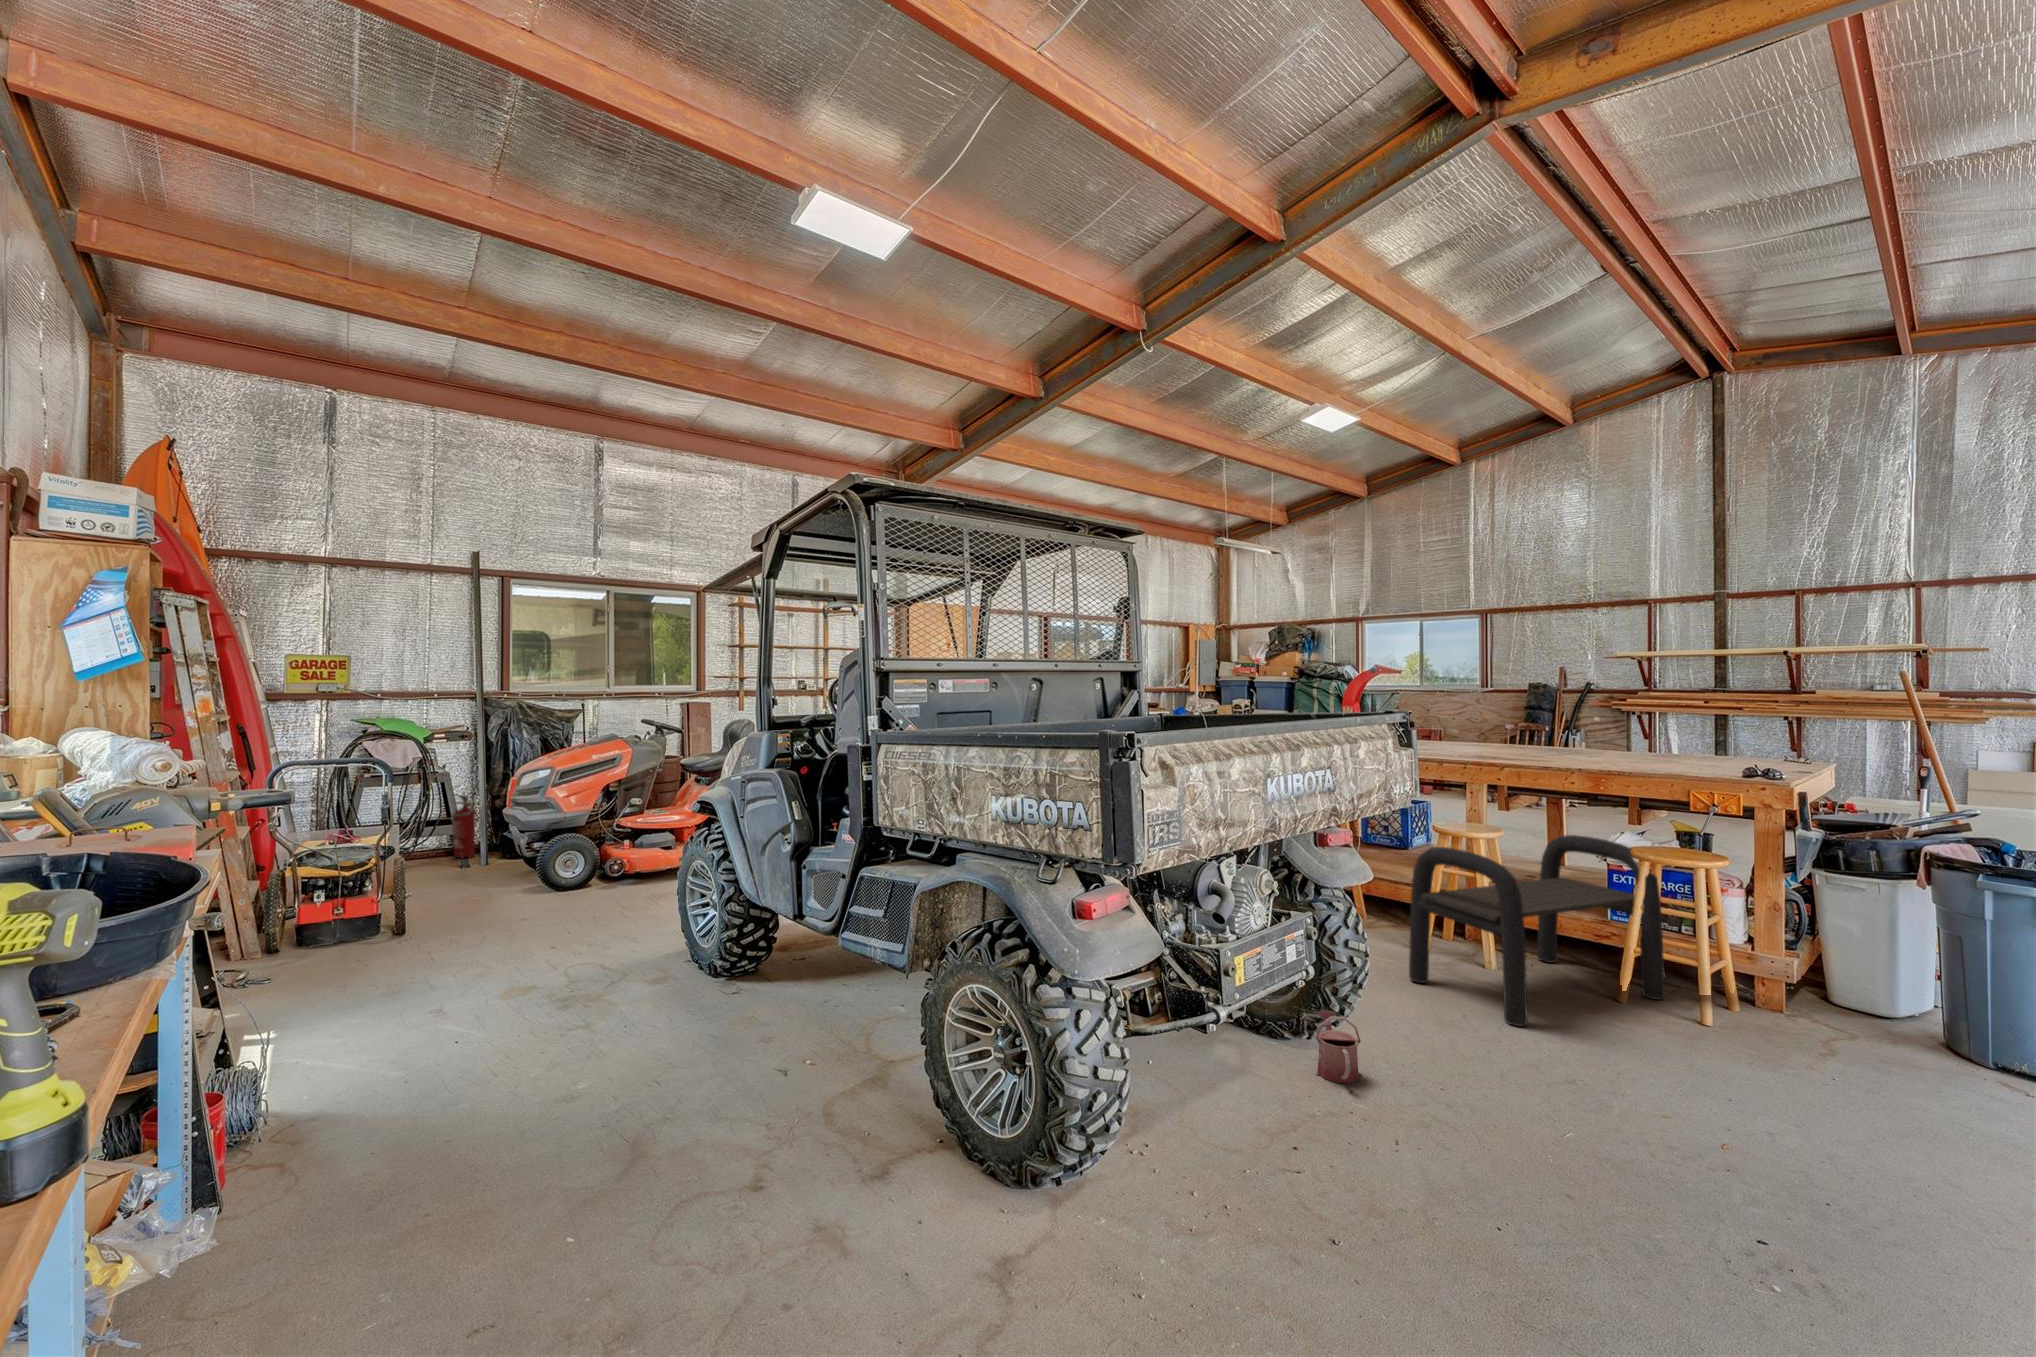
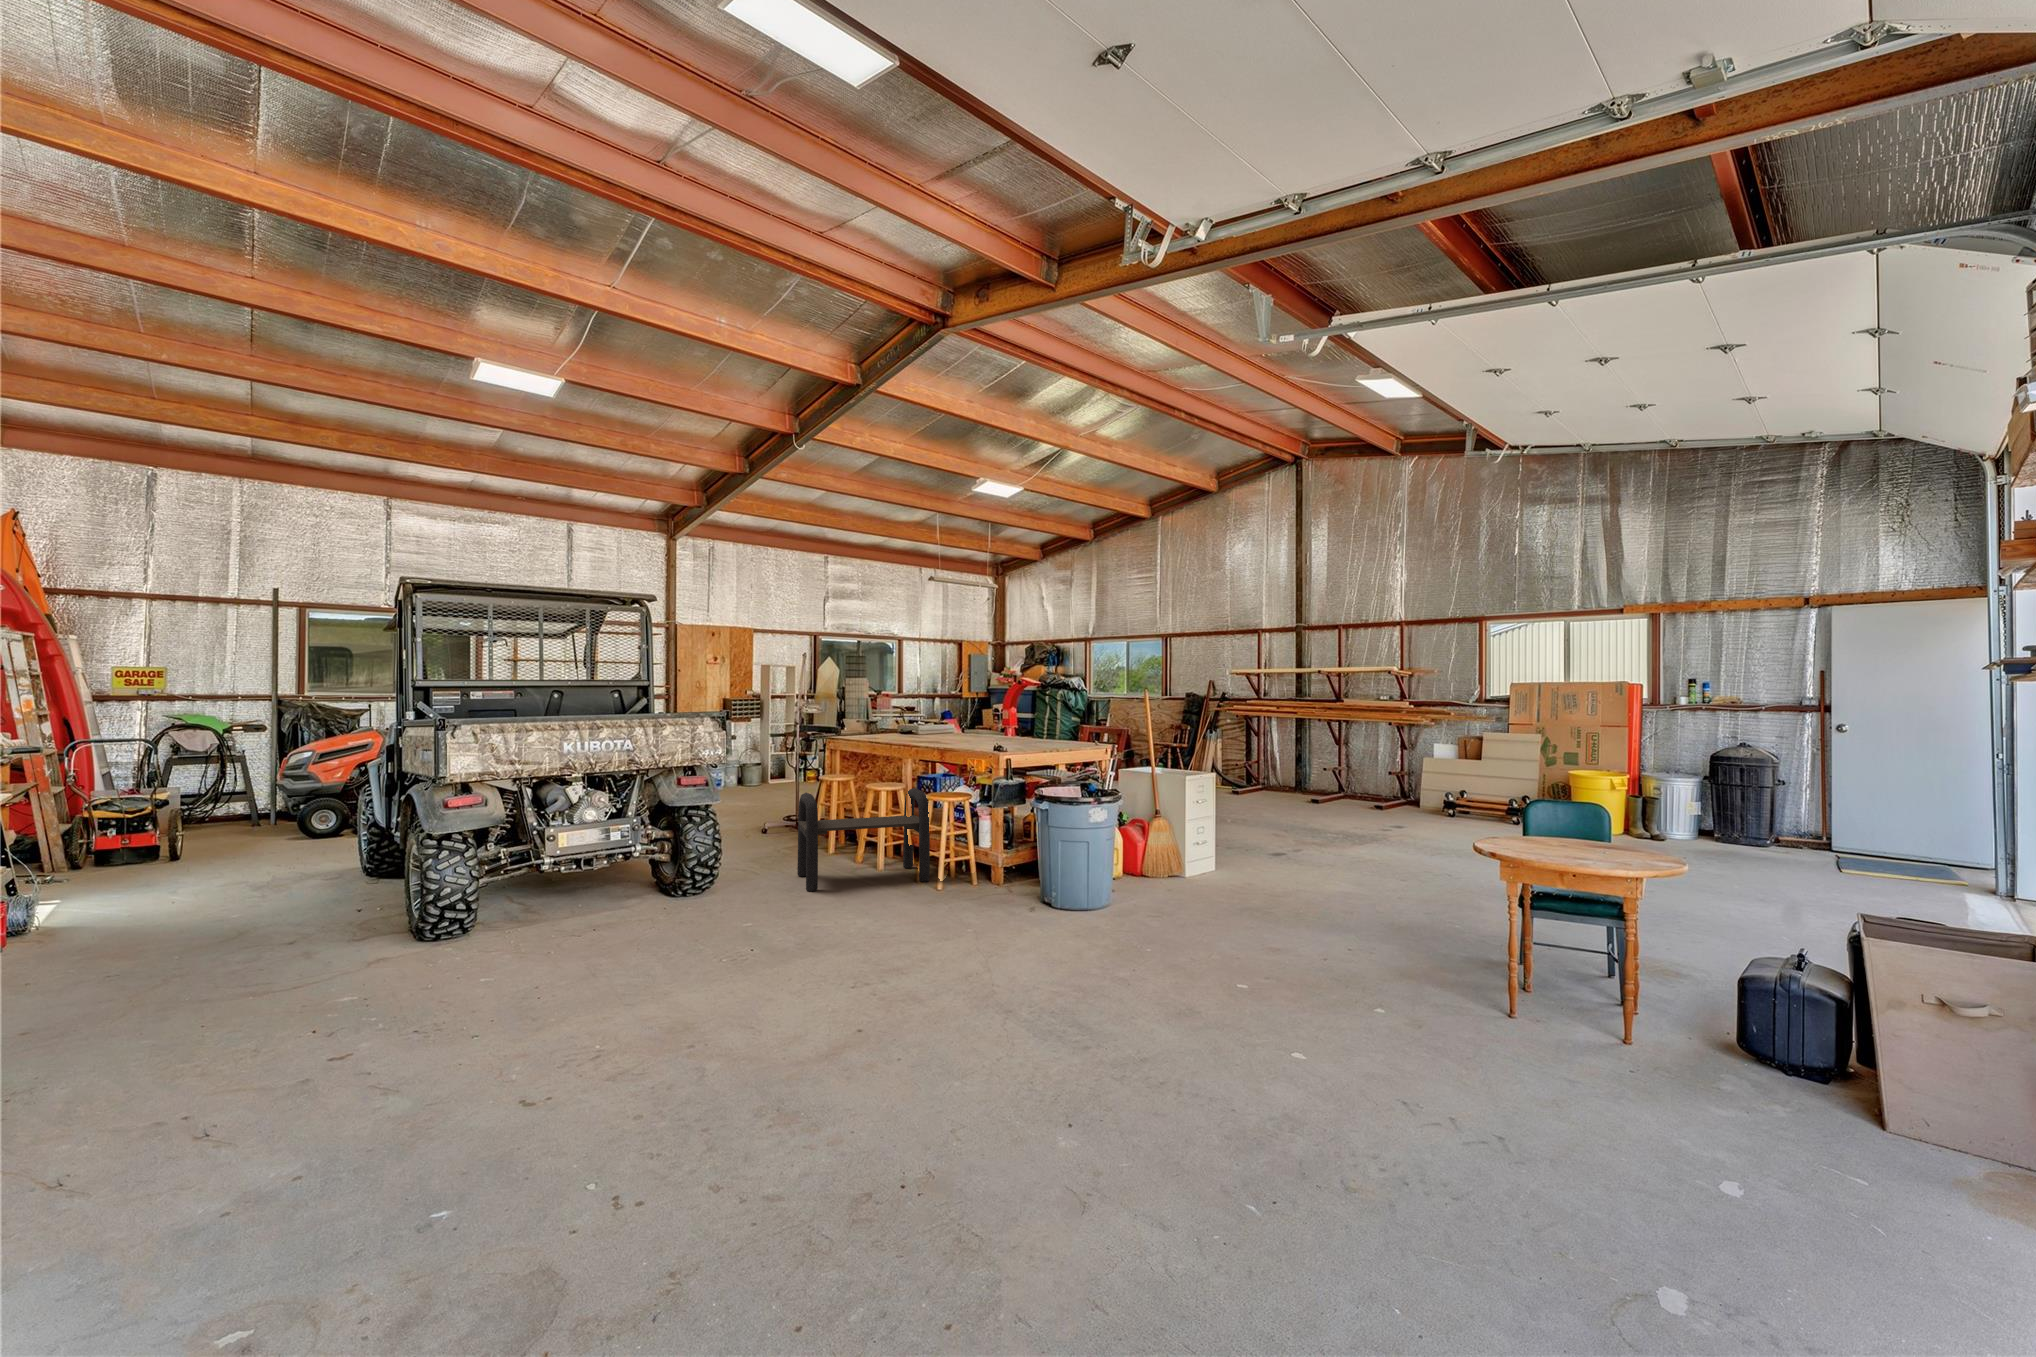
fire extinguisher: present [452,795,475,858] -> none [245,774,266,823]
watering can: present [1315,1011,1361,1084] -> none [649,876,678,910]

